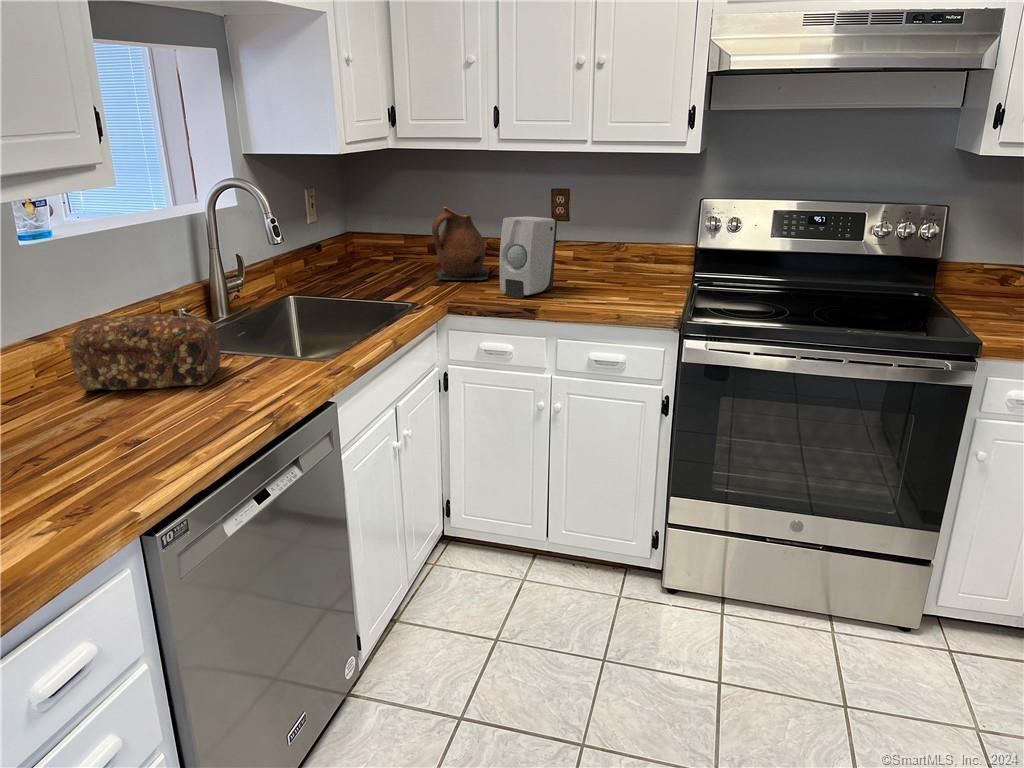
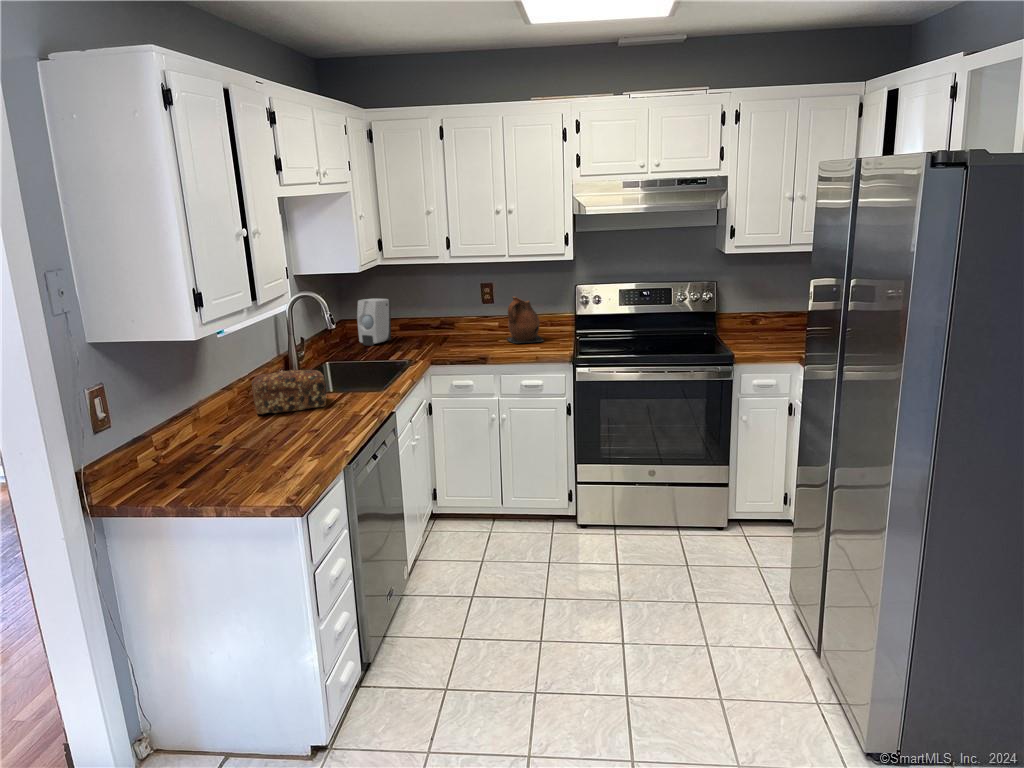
ceramic pitcher: present [432,207,490,281] -> present [507,297,544,343]
soap dispenser: present [499,216,557,298] -> present [357,299,391,346]

